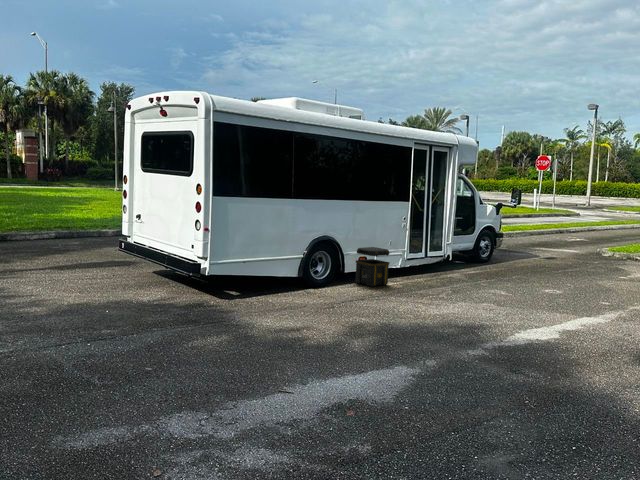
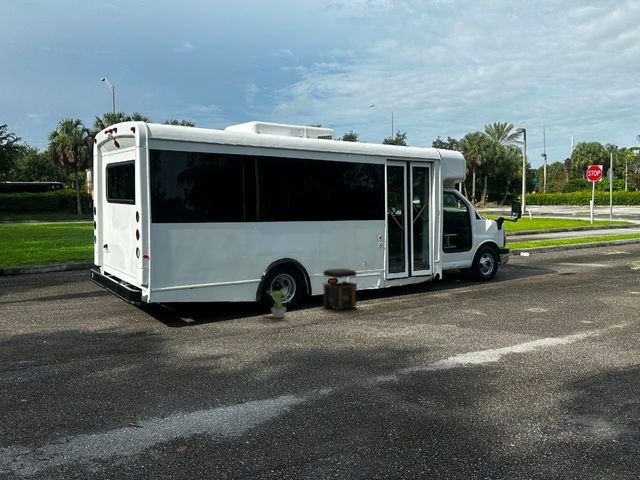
potted plant: none [309,265,336,293] -> present [270,289,290,318]

